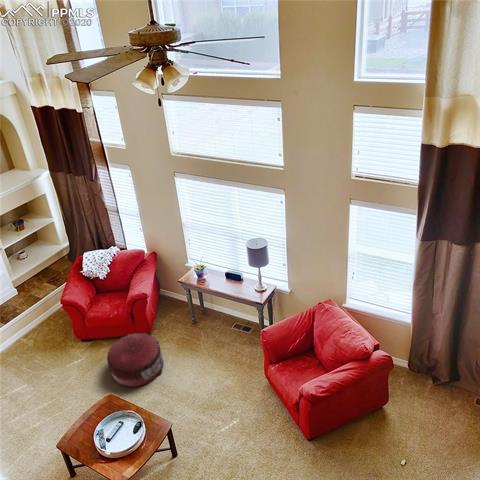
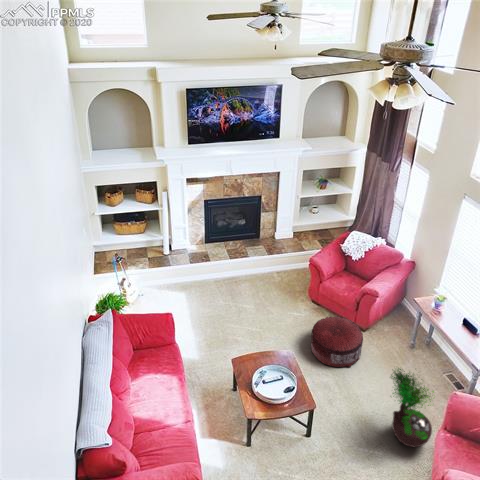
potted tree: none [207,331,261,399] -> present [391,368,434,447]

